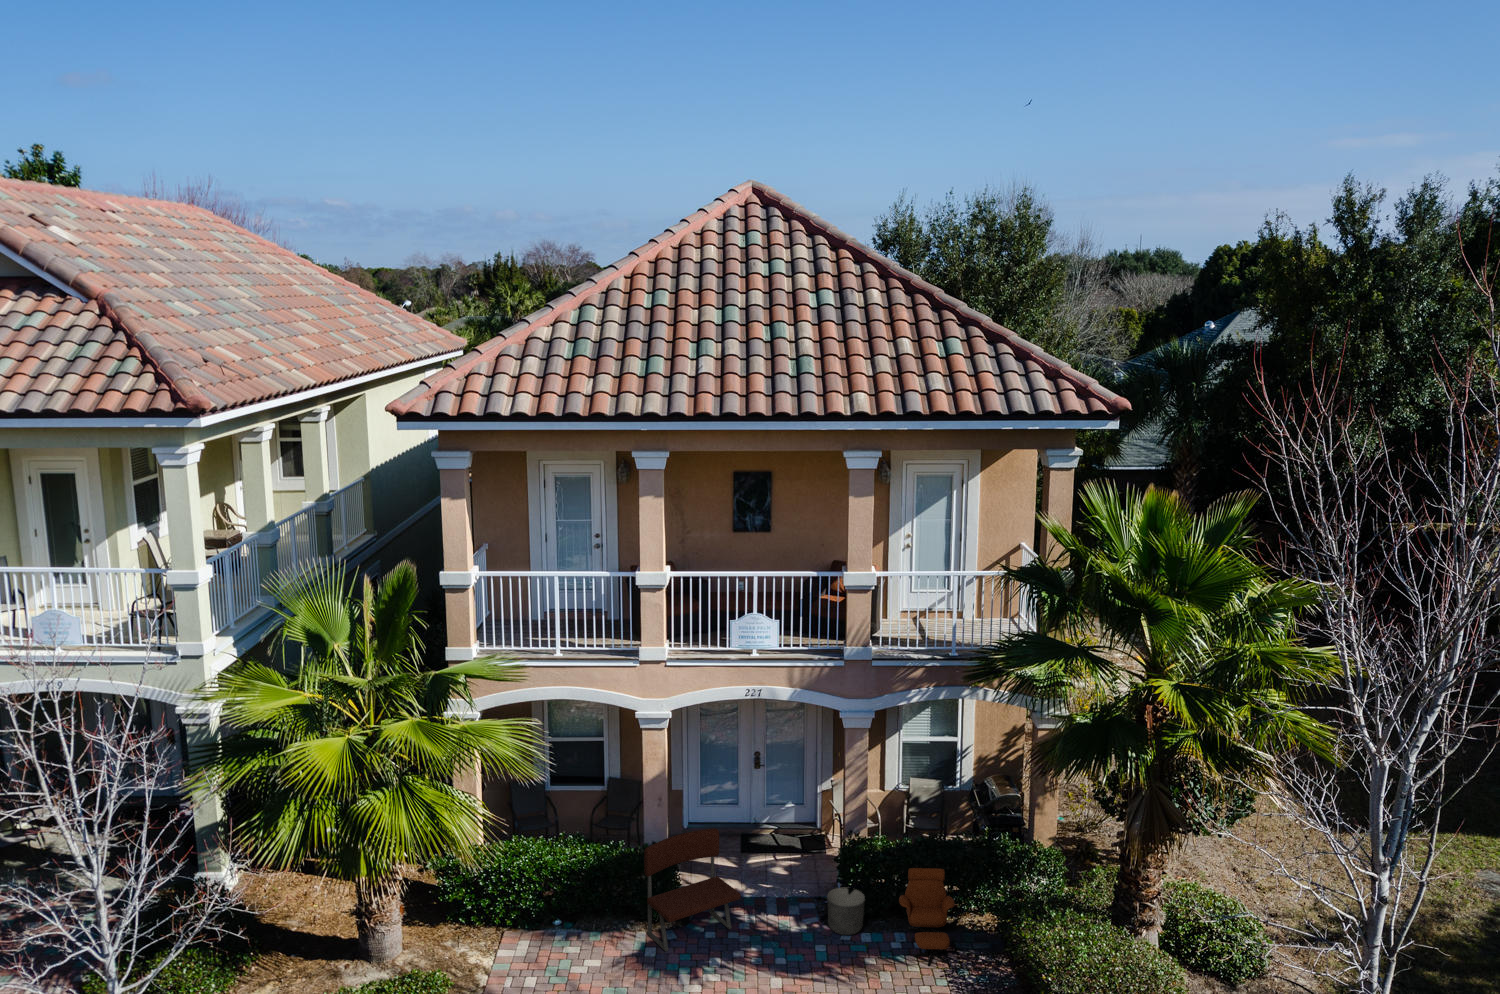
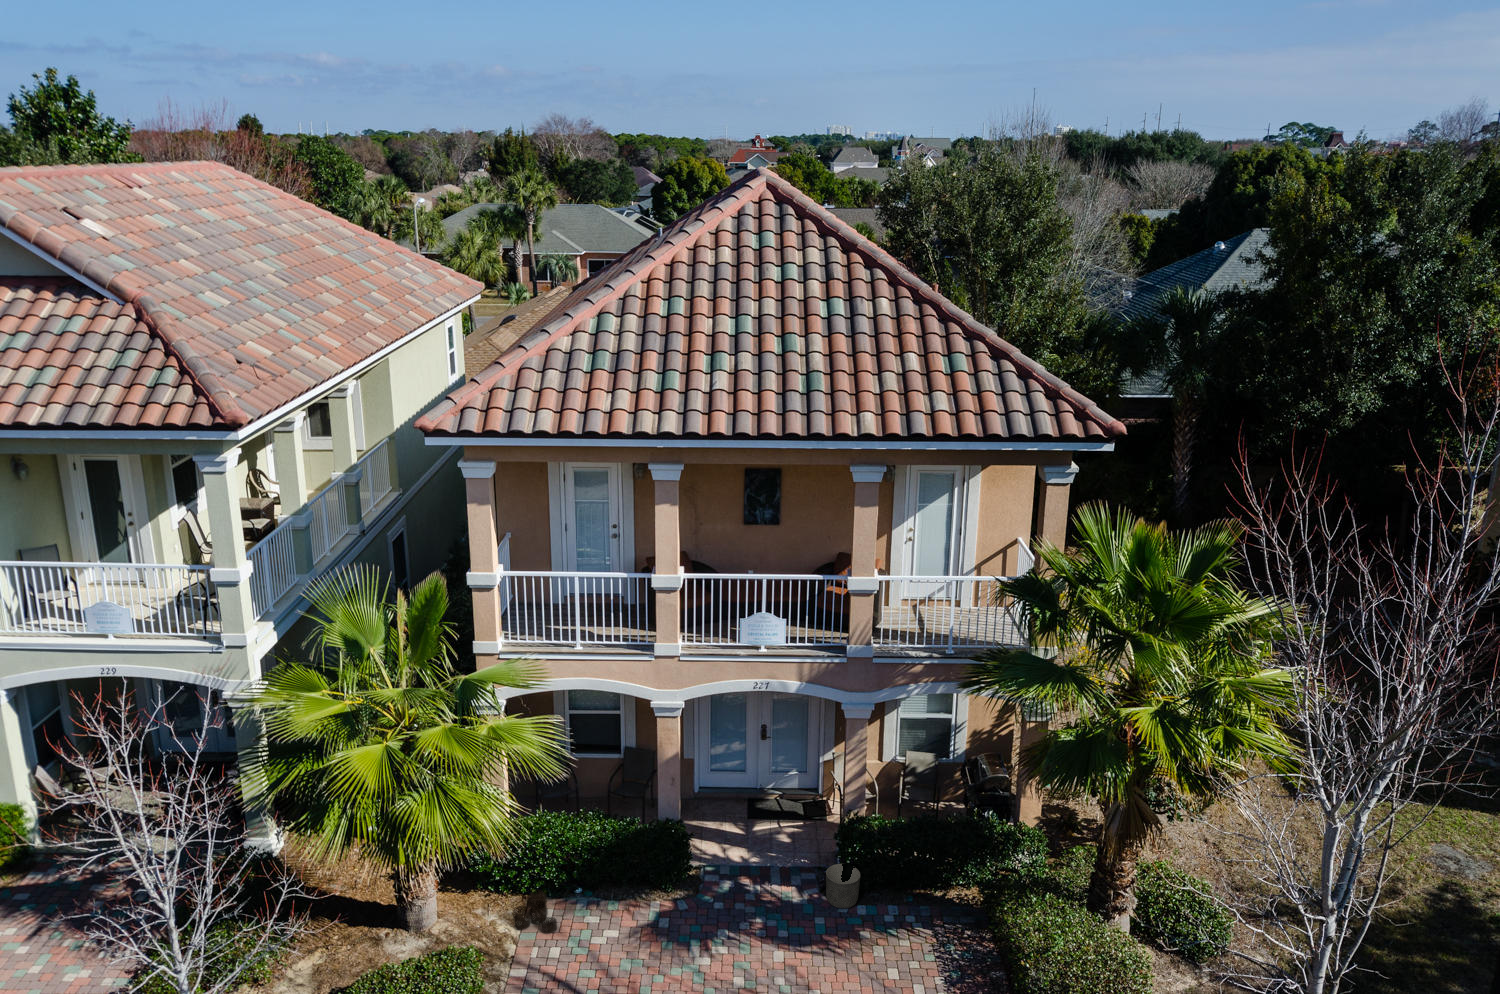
bench: present [644,828,741,951] -> none [659,810,747,923]
lounge chair: present [899,868,955,966] -> none [892,849,943,942]
woven basket: none [485,918,533,963] -> present [513,890,557,933]

